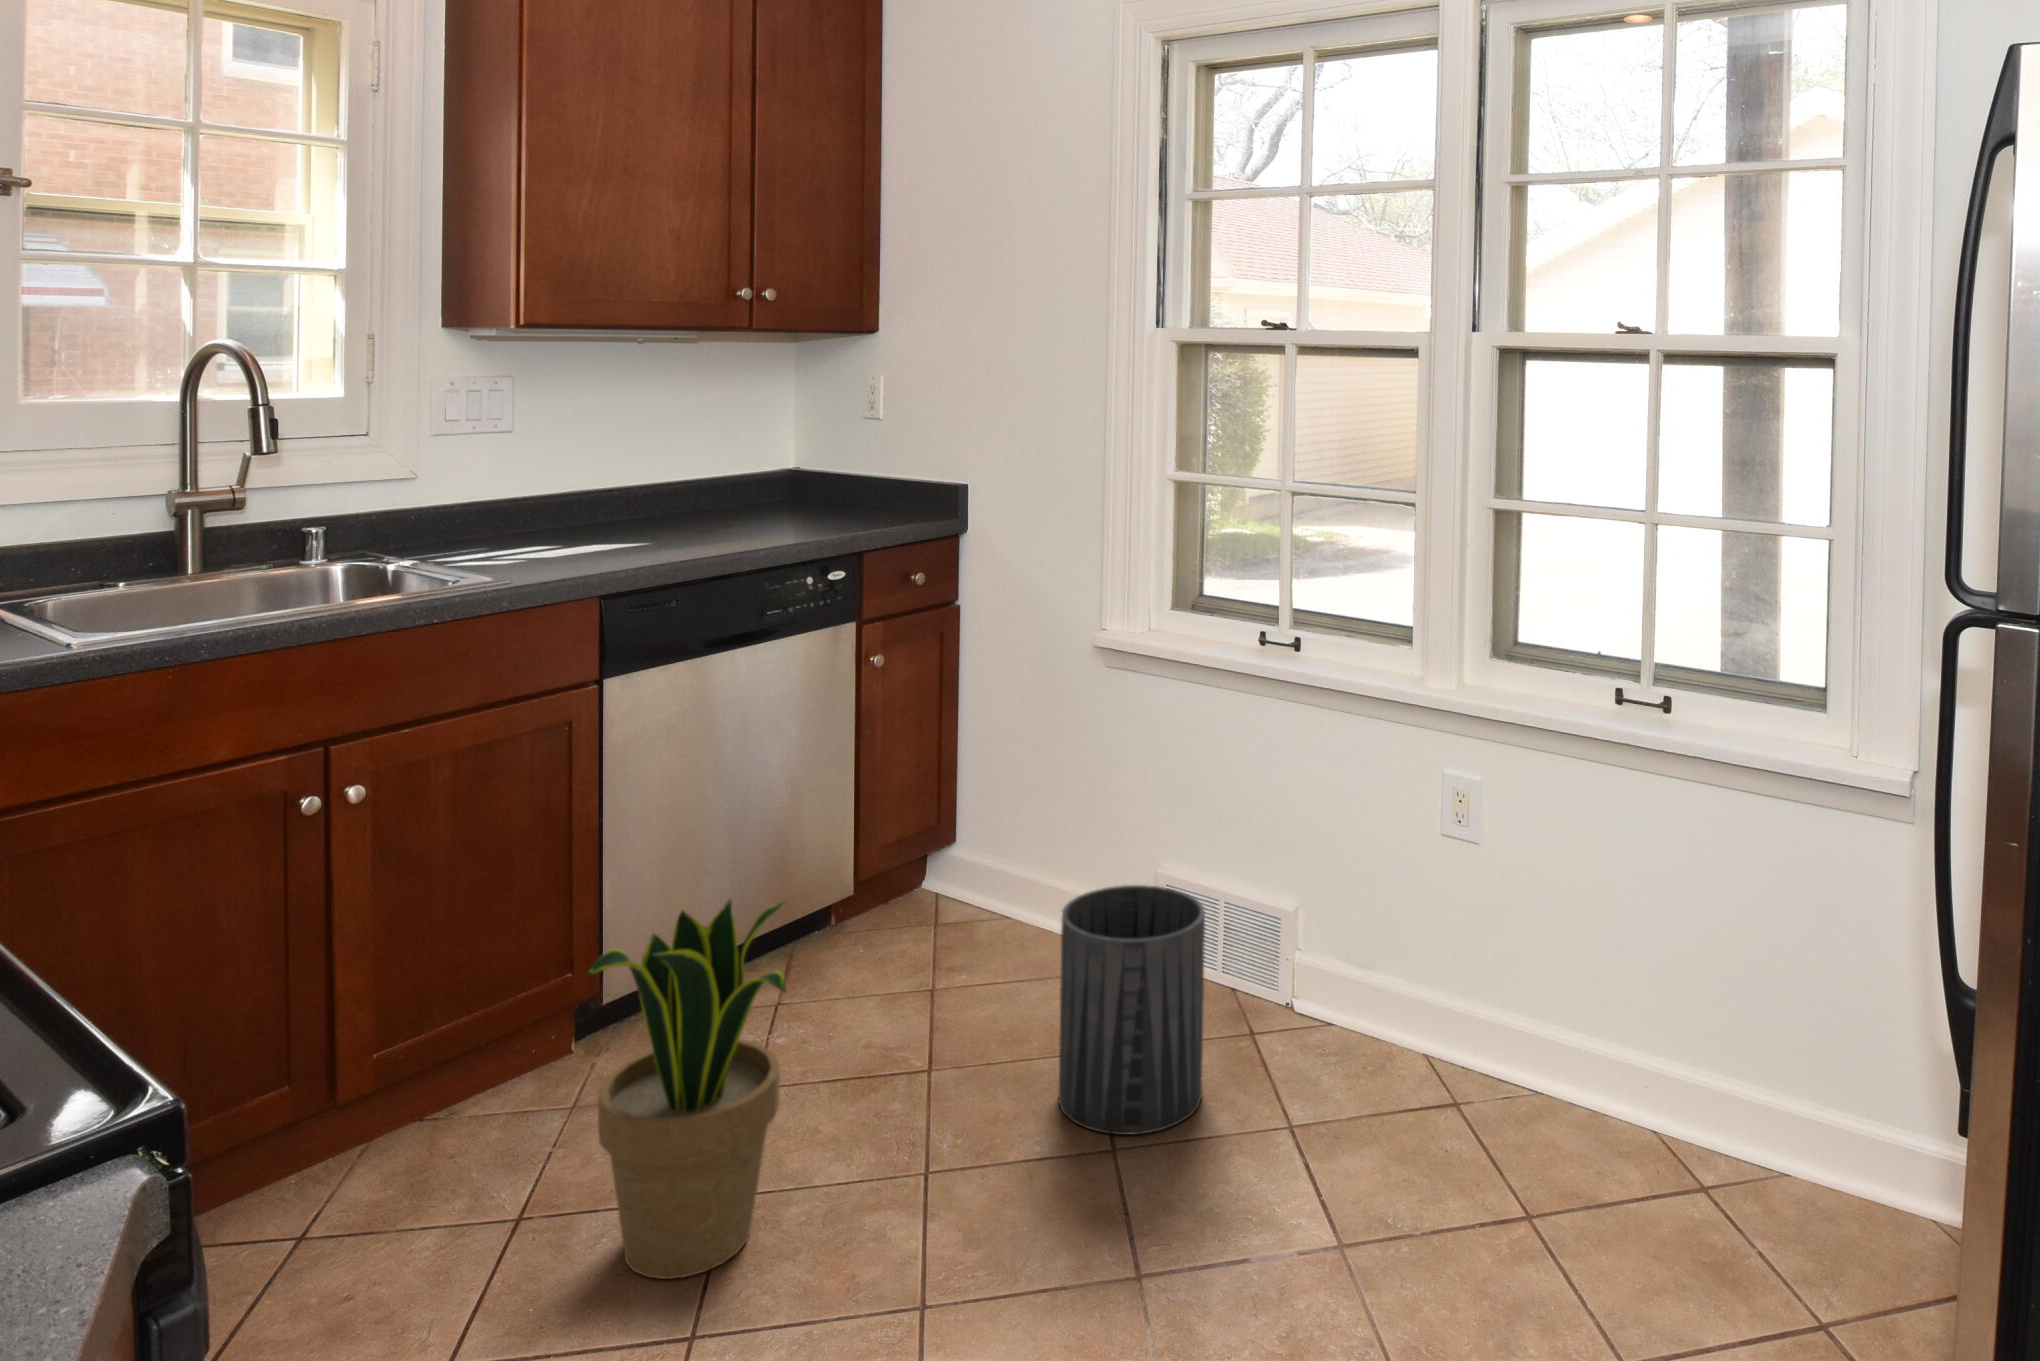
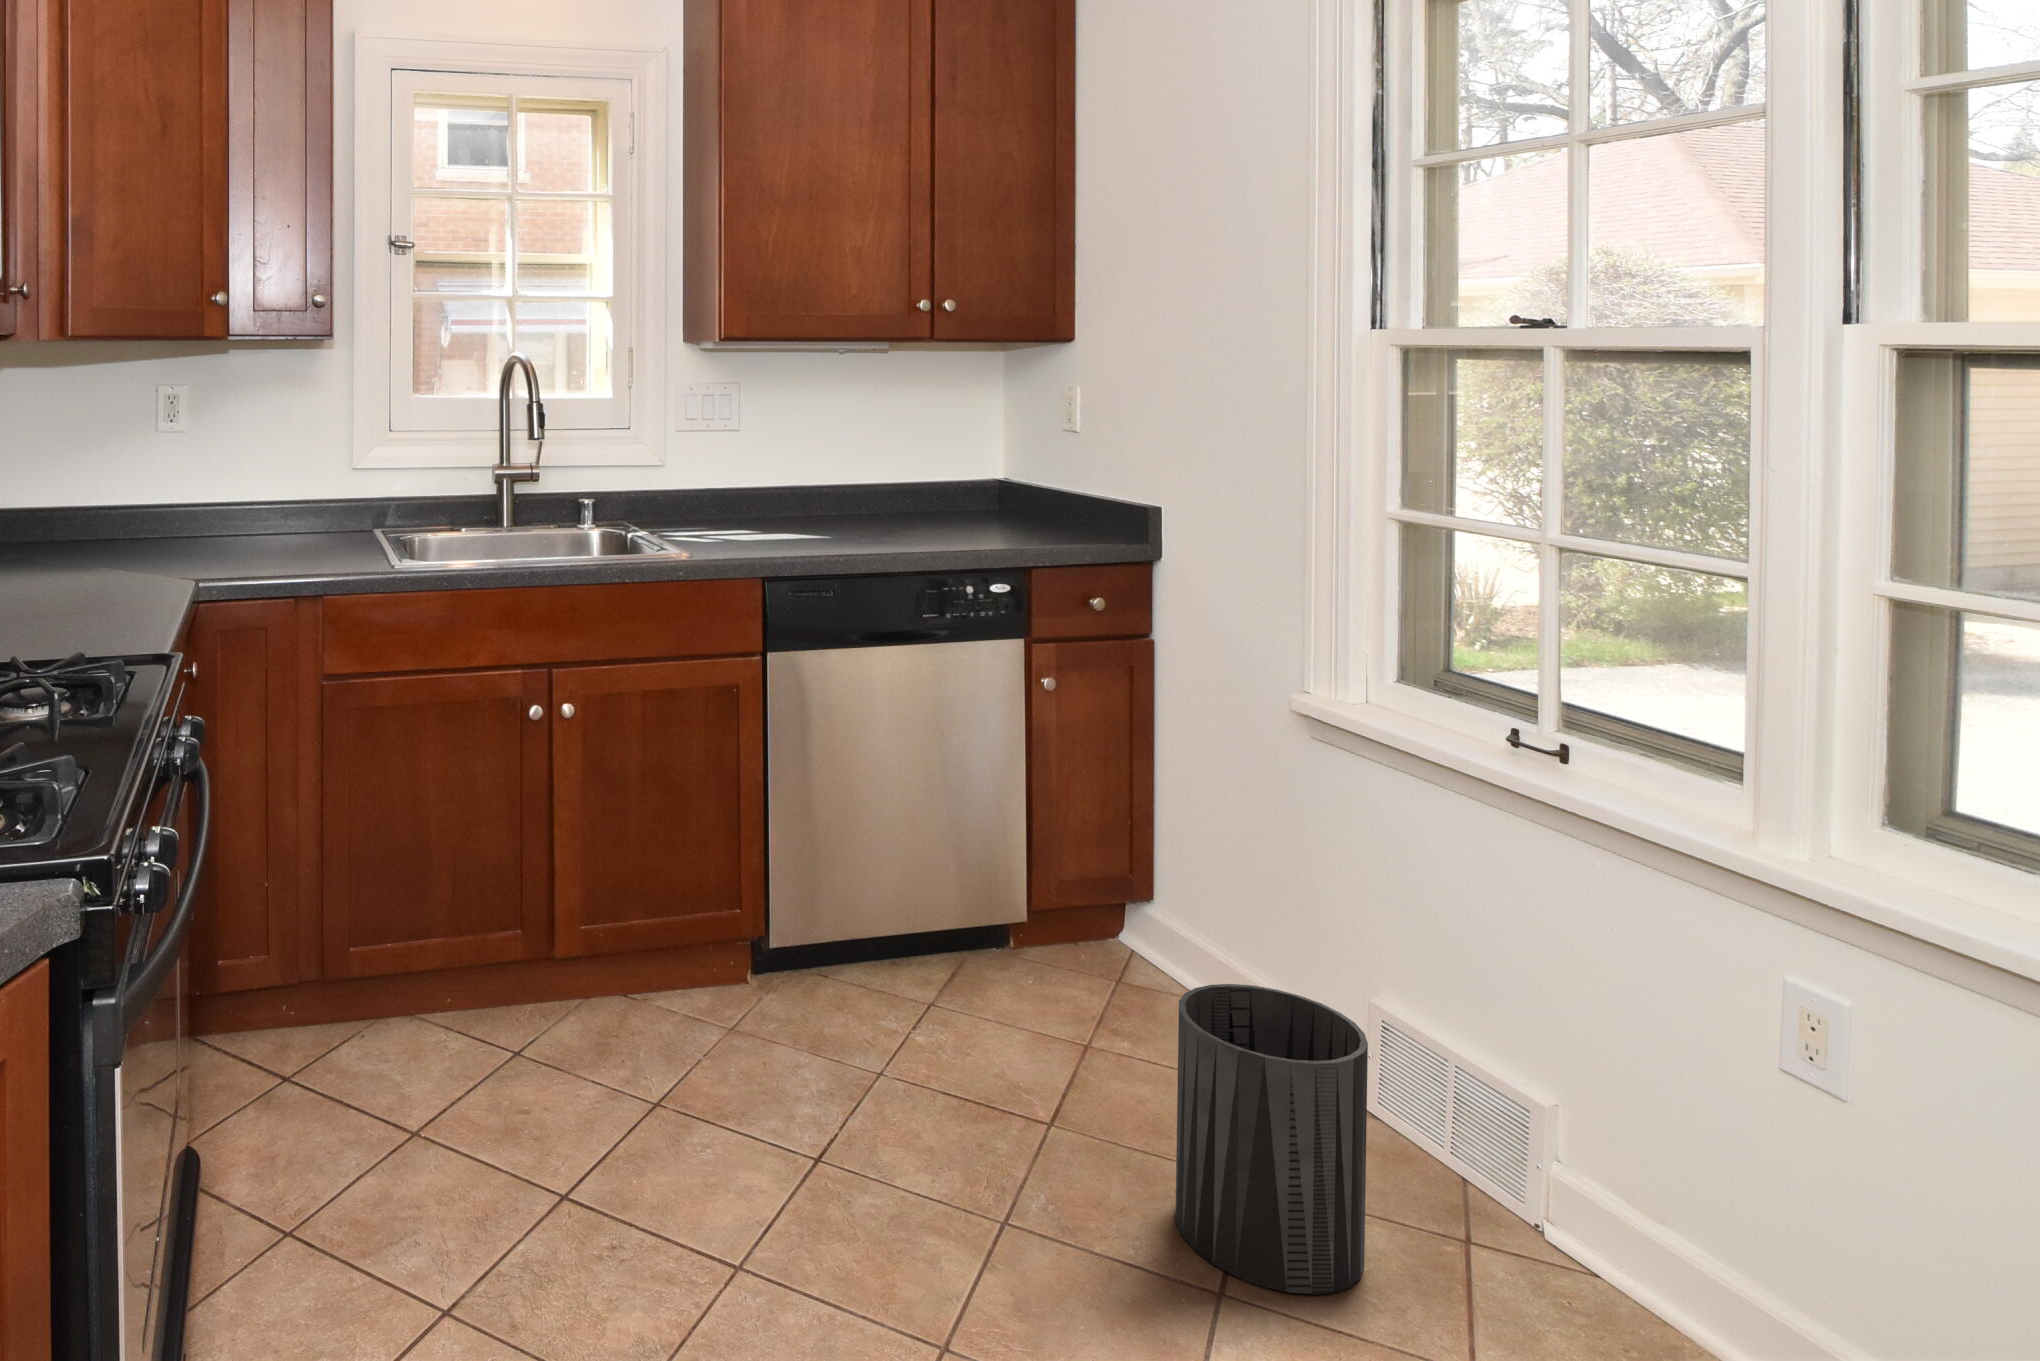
potted plant: present [587,899,785,1279] -> none [671,876,865,1220]

